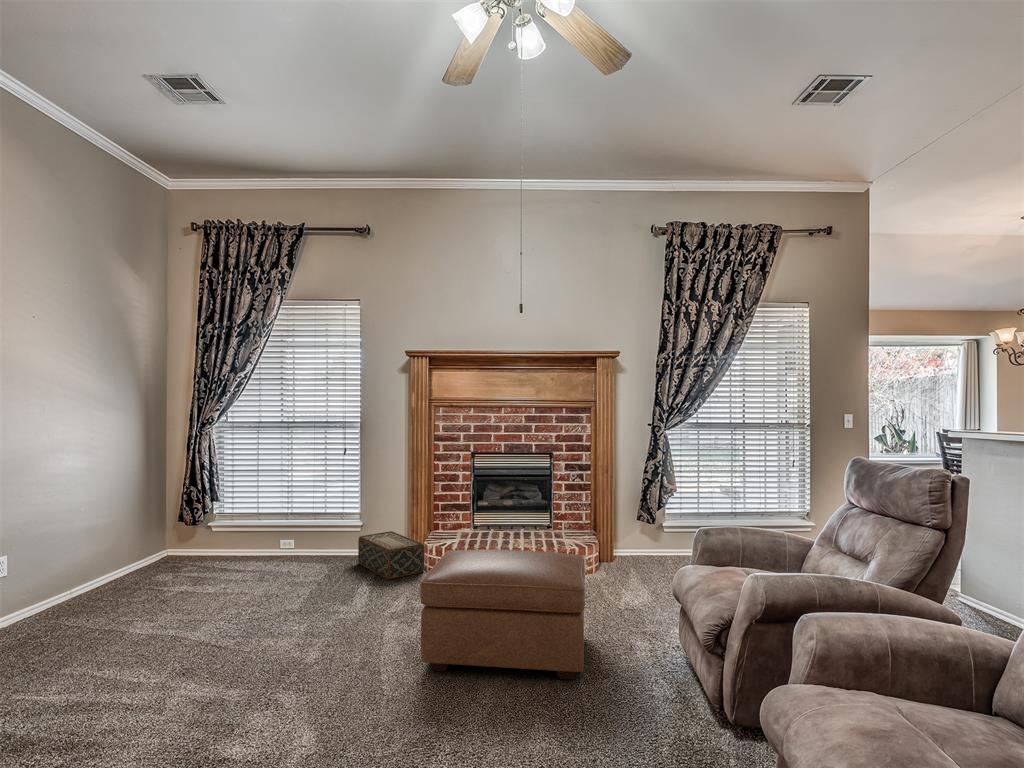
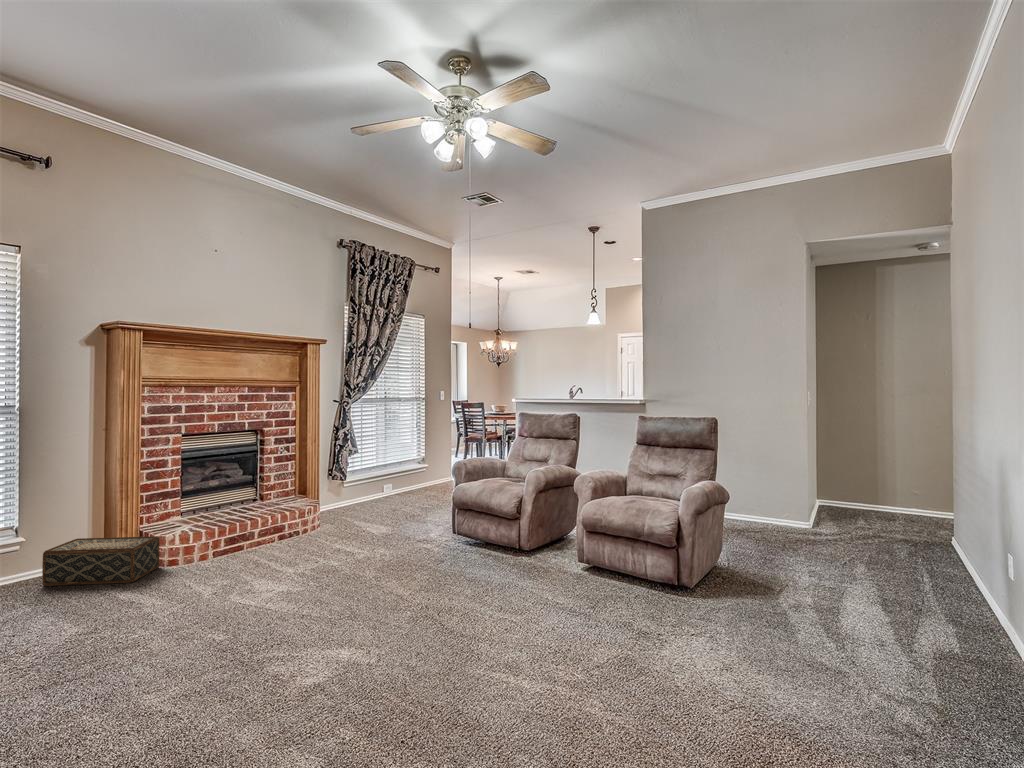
ottoman: present [420,549,585,680] -> none [289,494,442,601]

